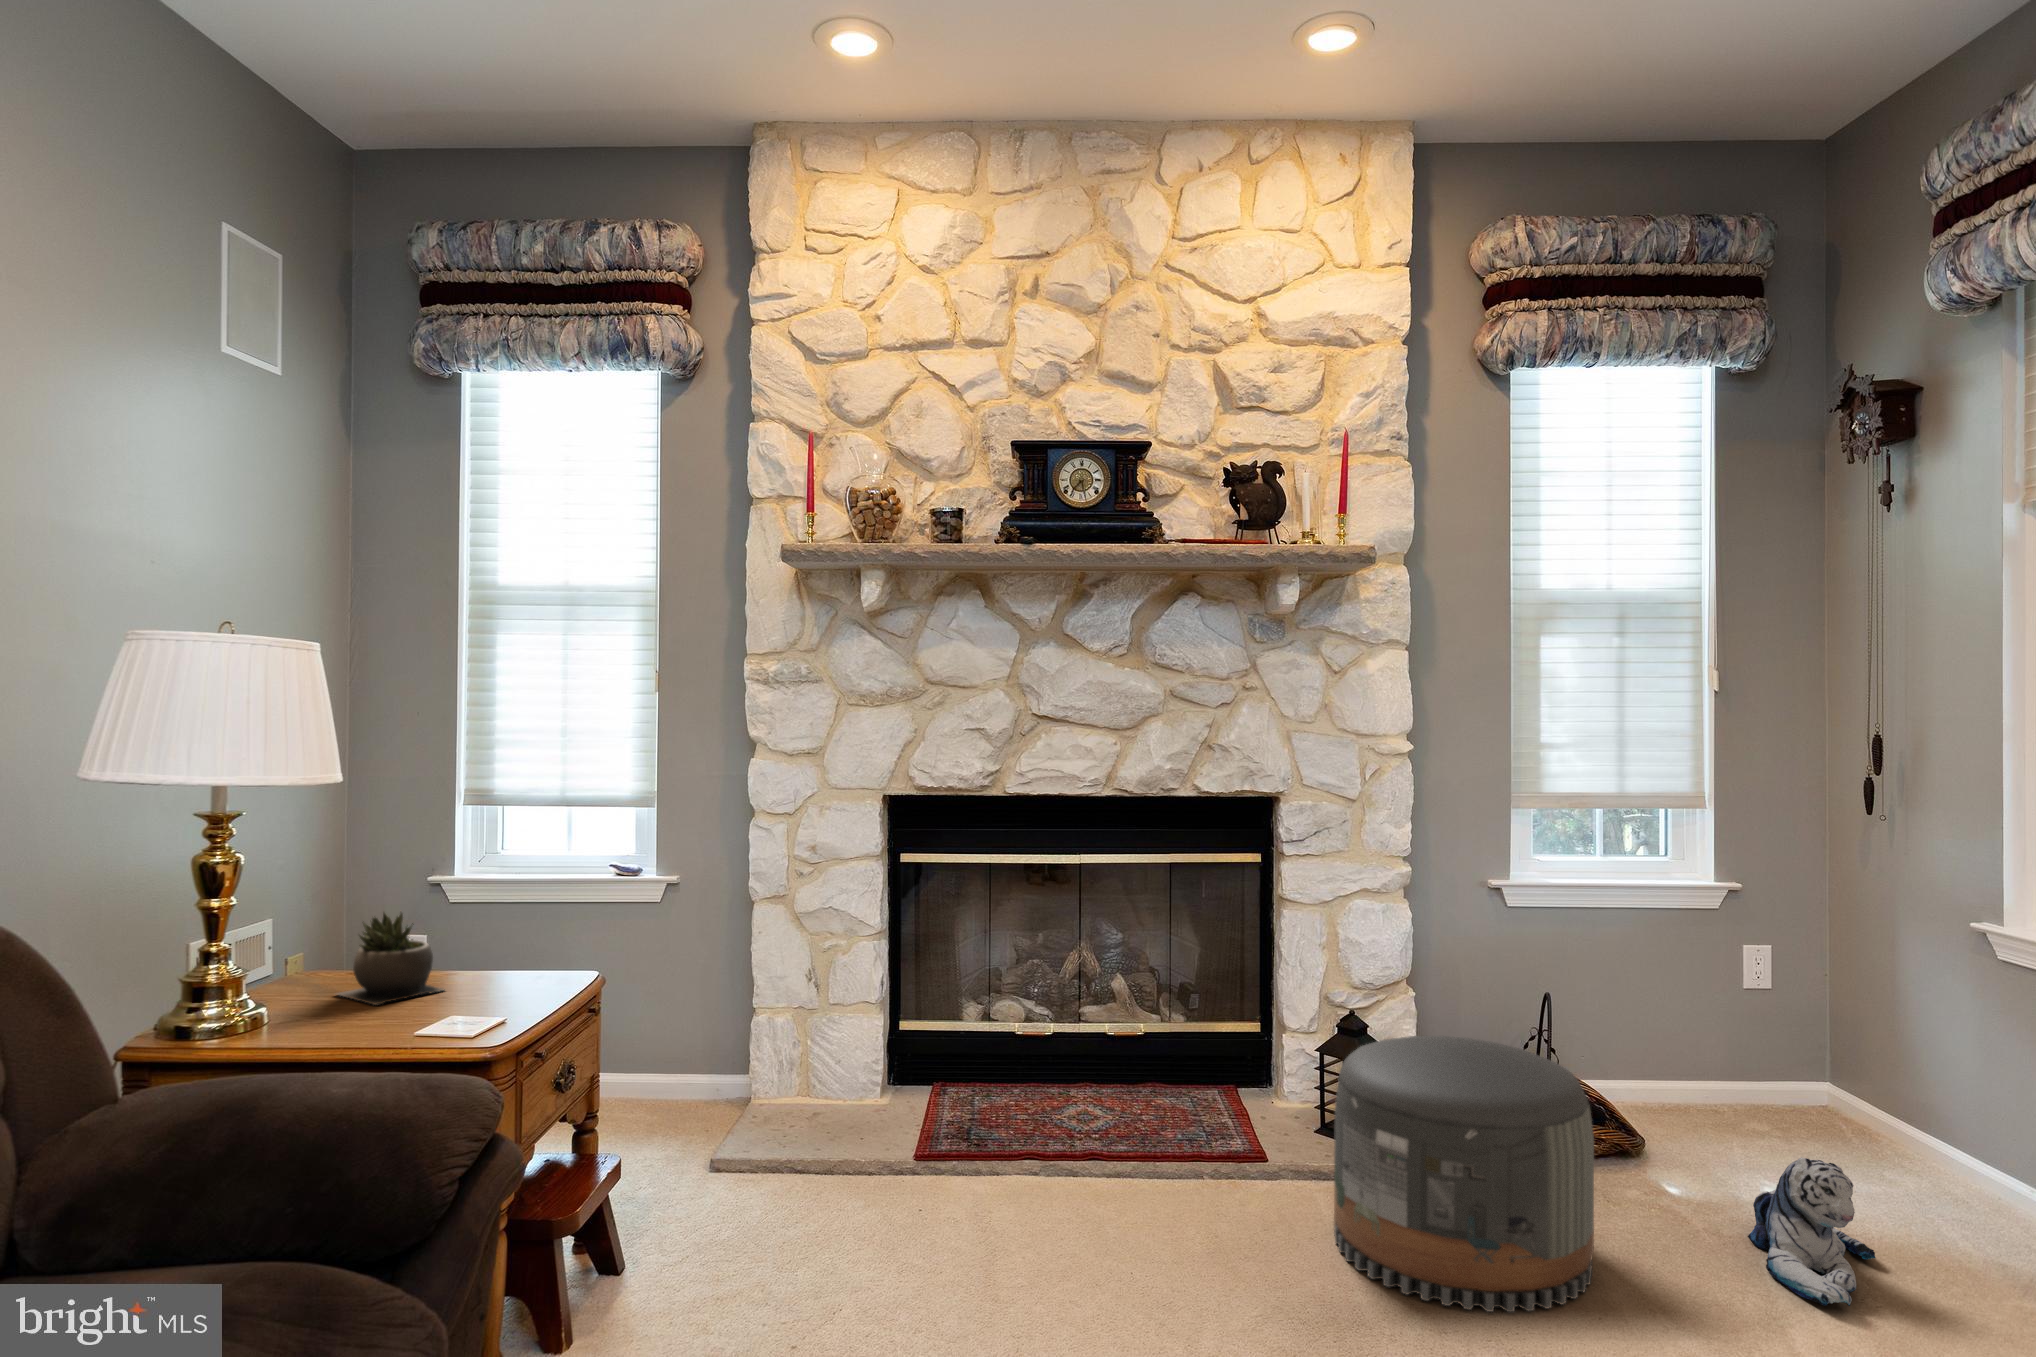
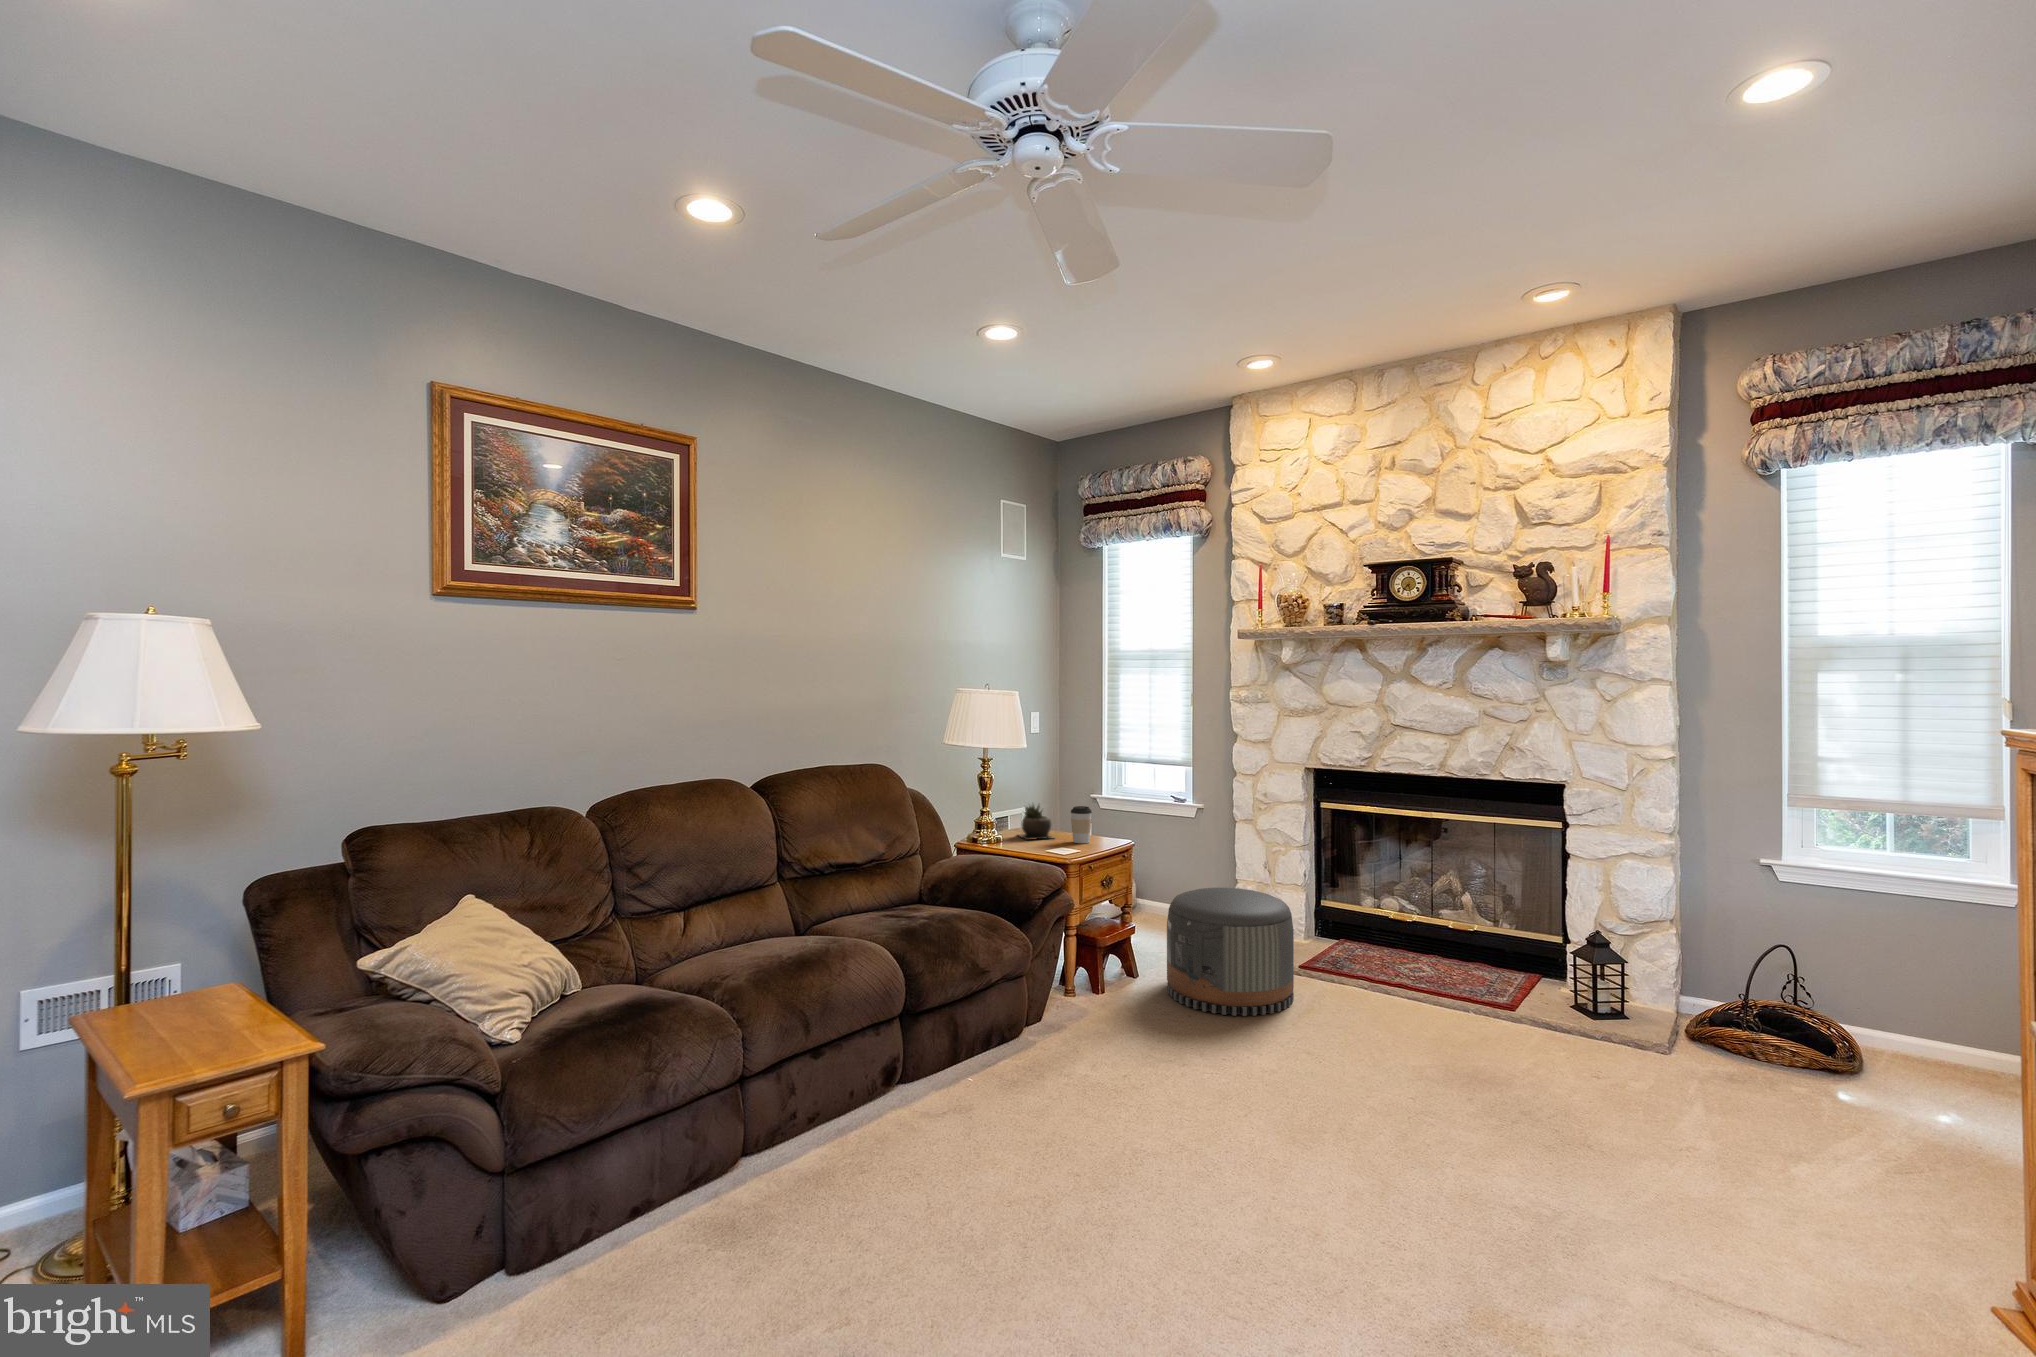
coffee cup: none [493,908,546,995] -> present [1071,806,1092,843]
pouf: present [1334,1036,1594,1312] -> present [1167,888,1294,1016]
plush toy: present [1747,1157,1875,1306] -> none [1849,1071,1974,1175]

